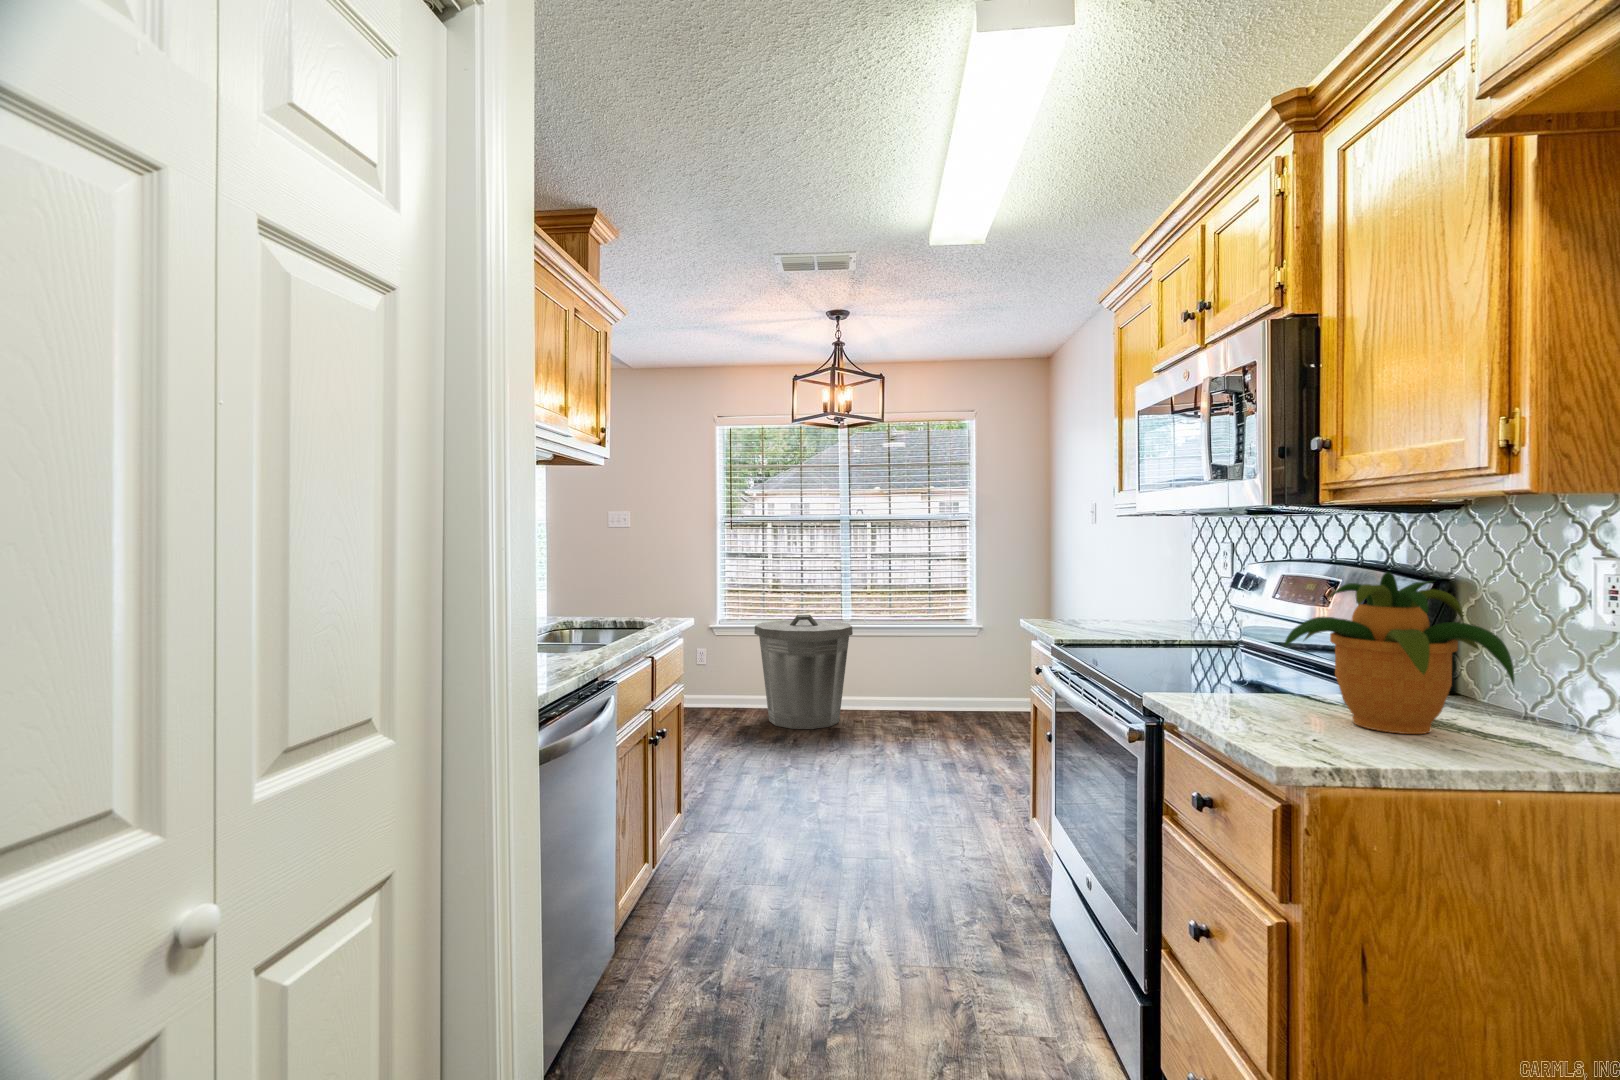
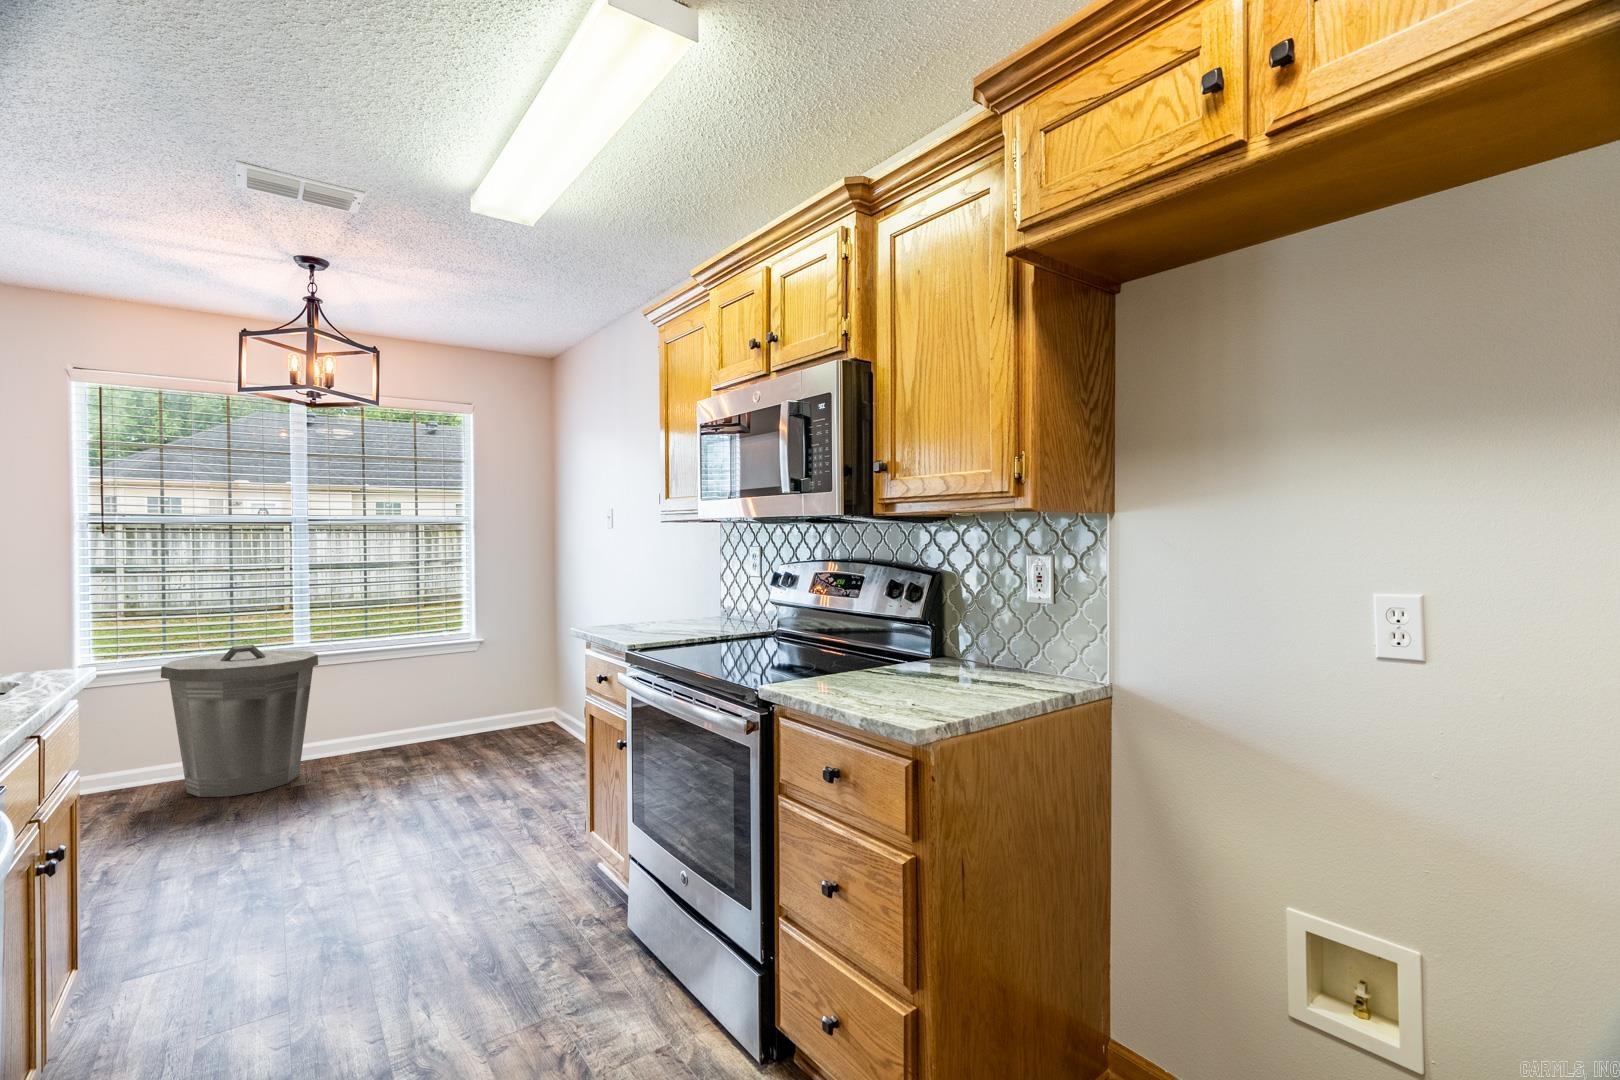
potted plant: present [1284,572,1514,734] -> none [880,569,1020,694]

